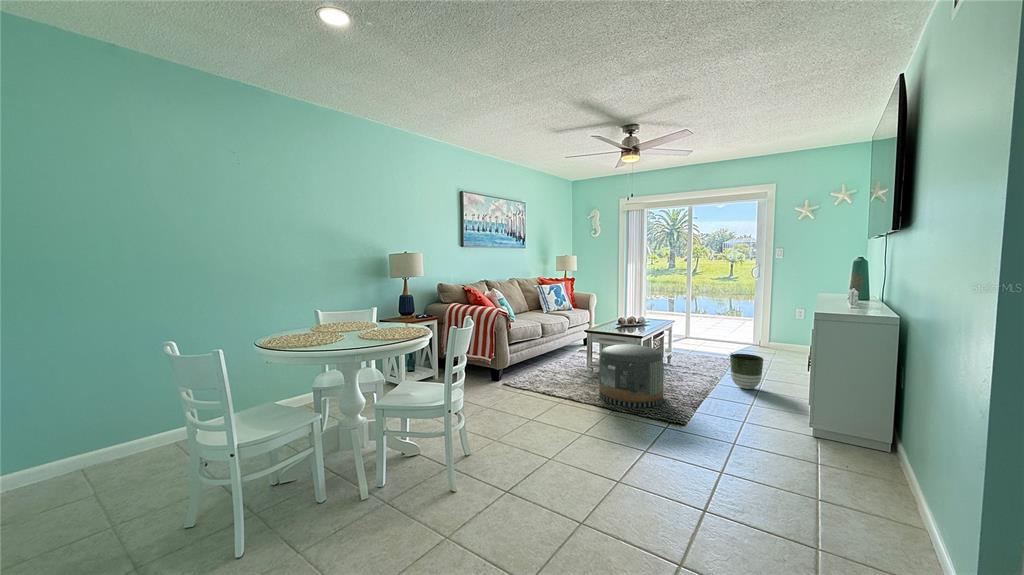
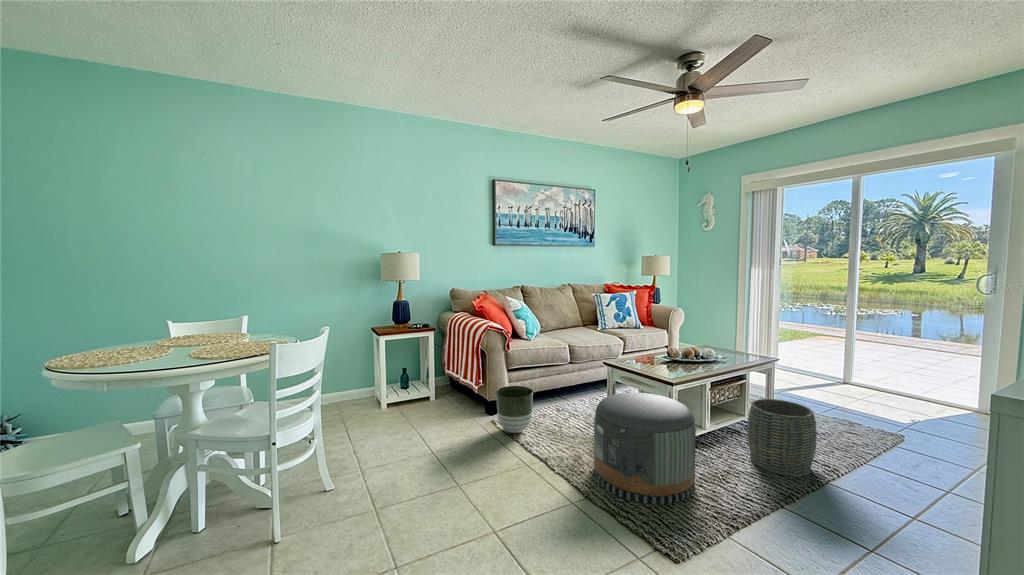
woven basket: none [672,342,710,384] -> present [747,399,817,477]
planter: present [730,354,763,389] -> present [496,386,533,433]

